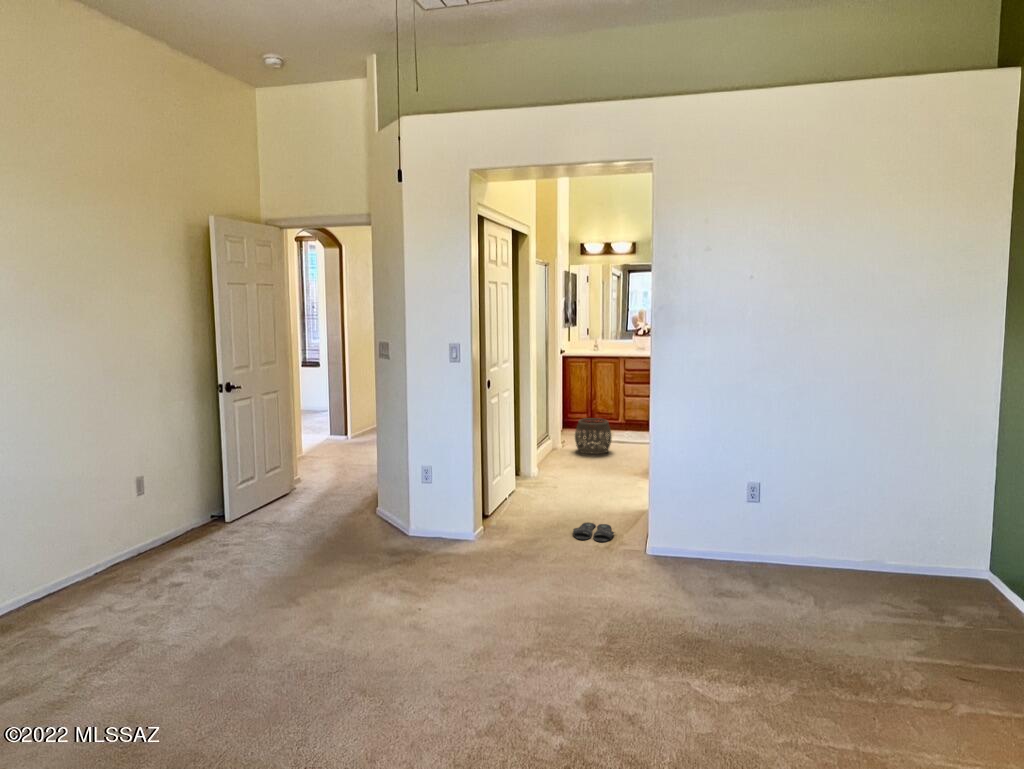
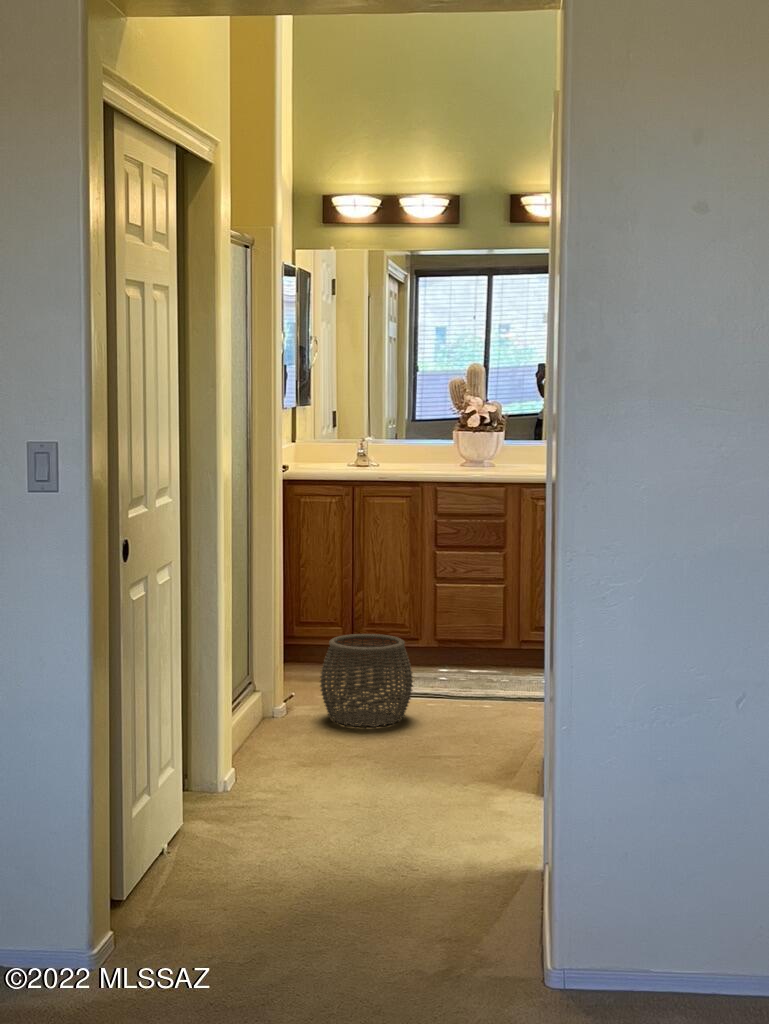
slippers: present [573,522,614,542] -> none [355,906,461,957]

